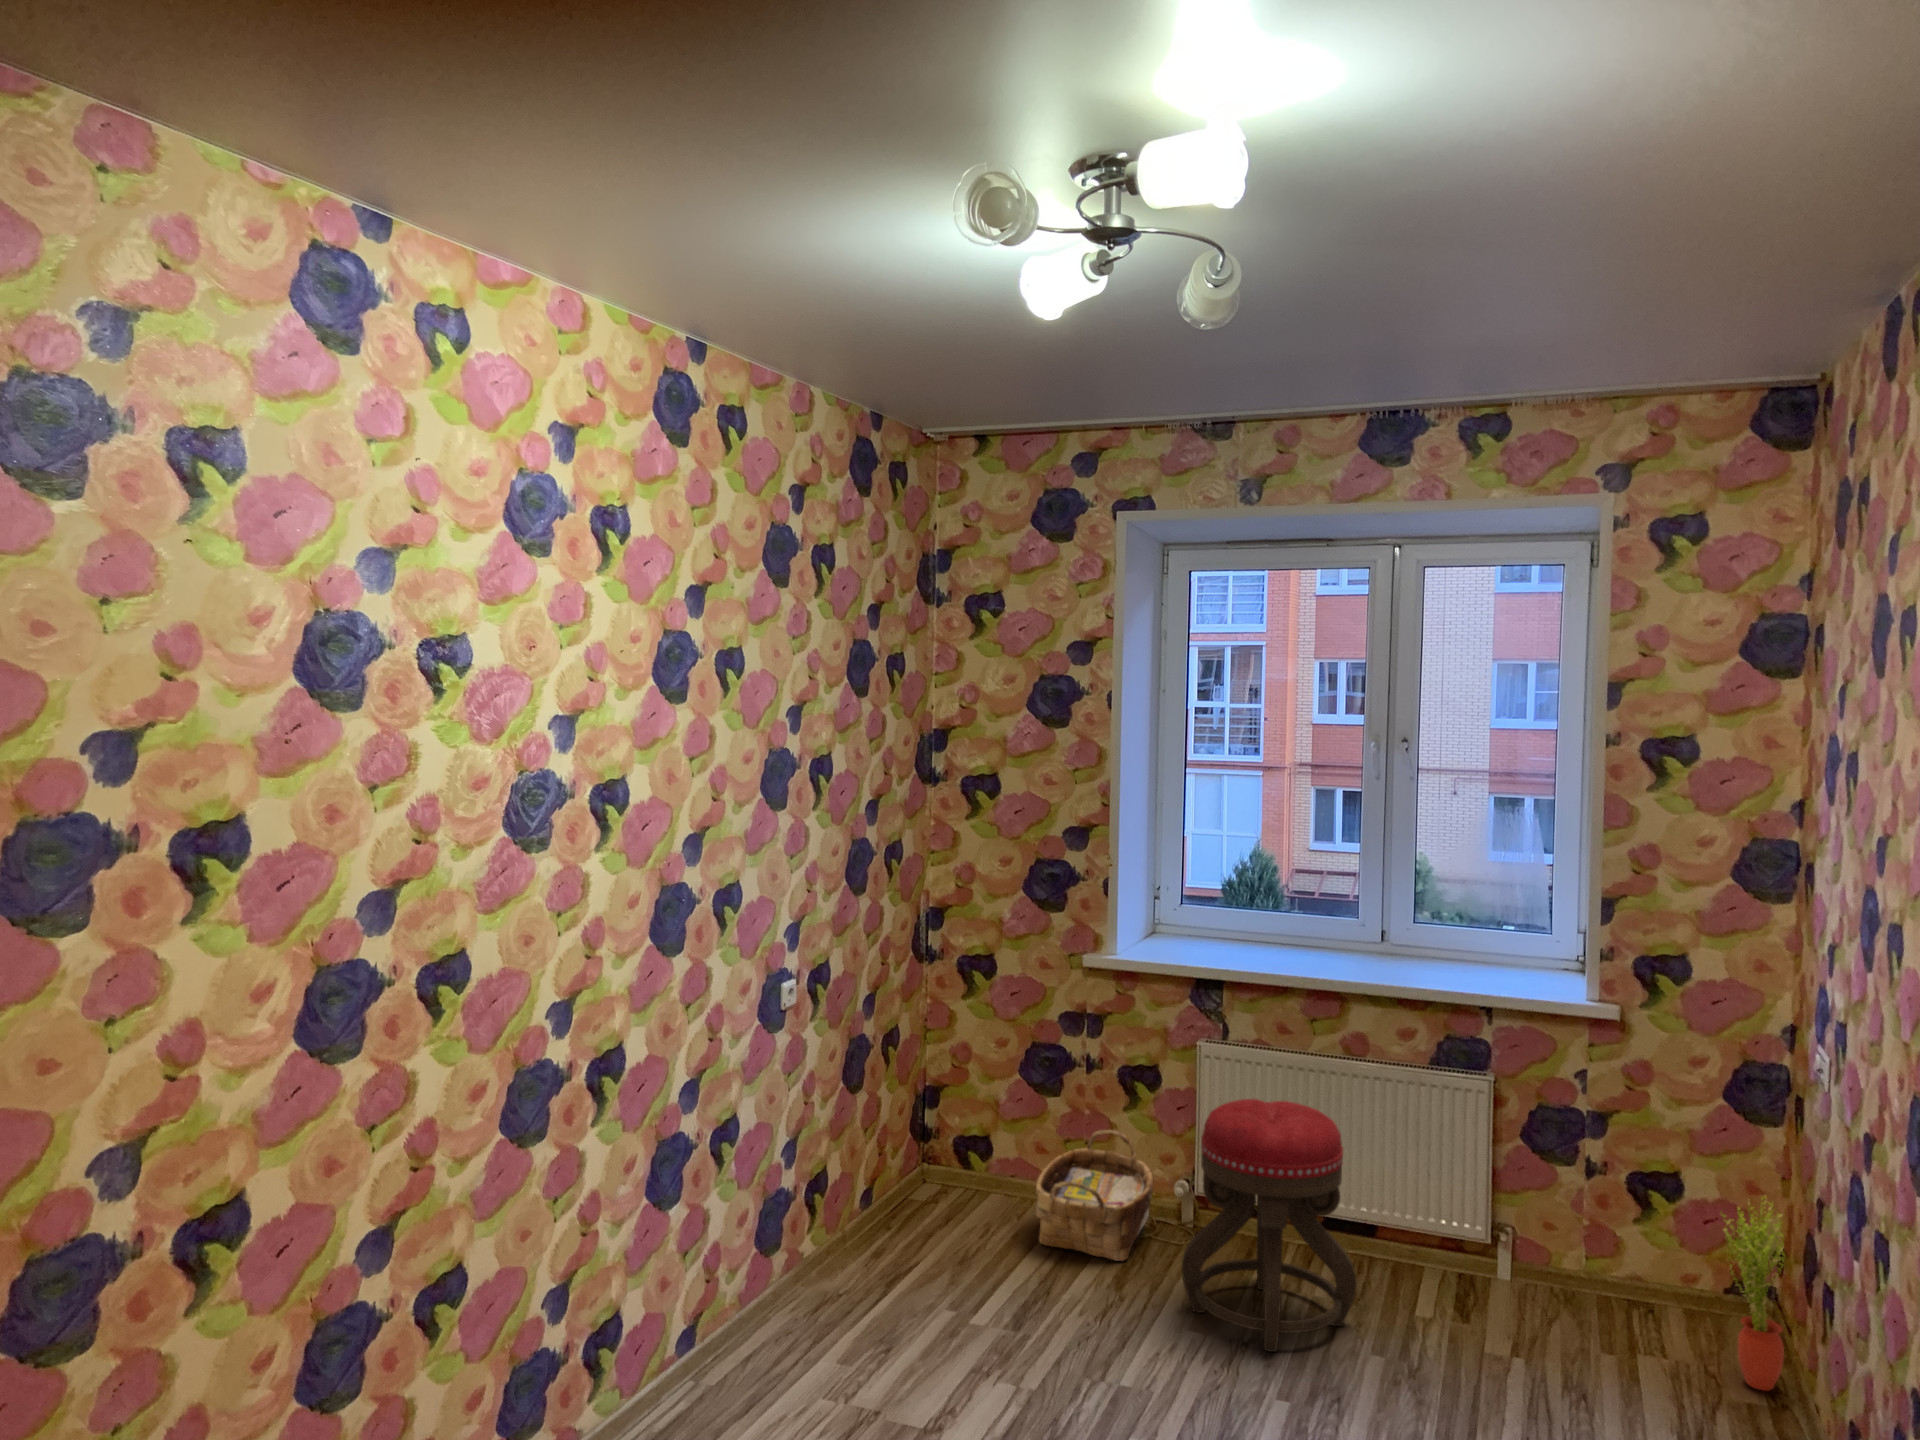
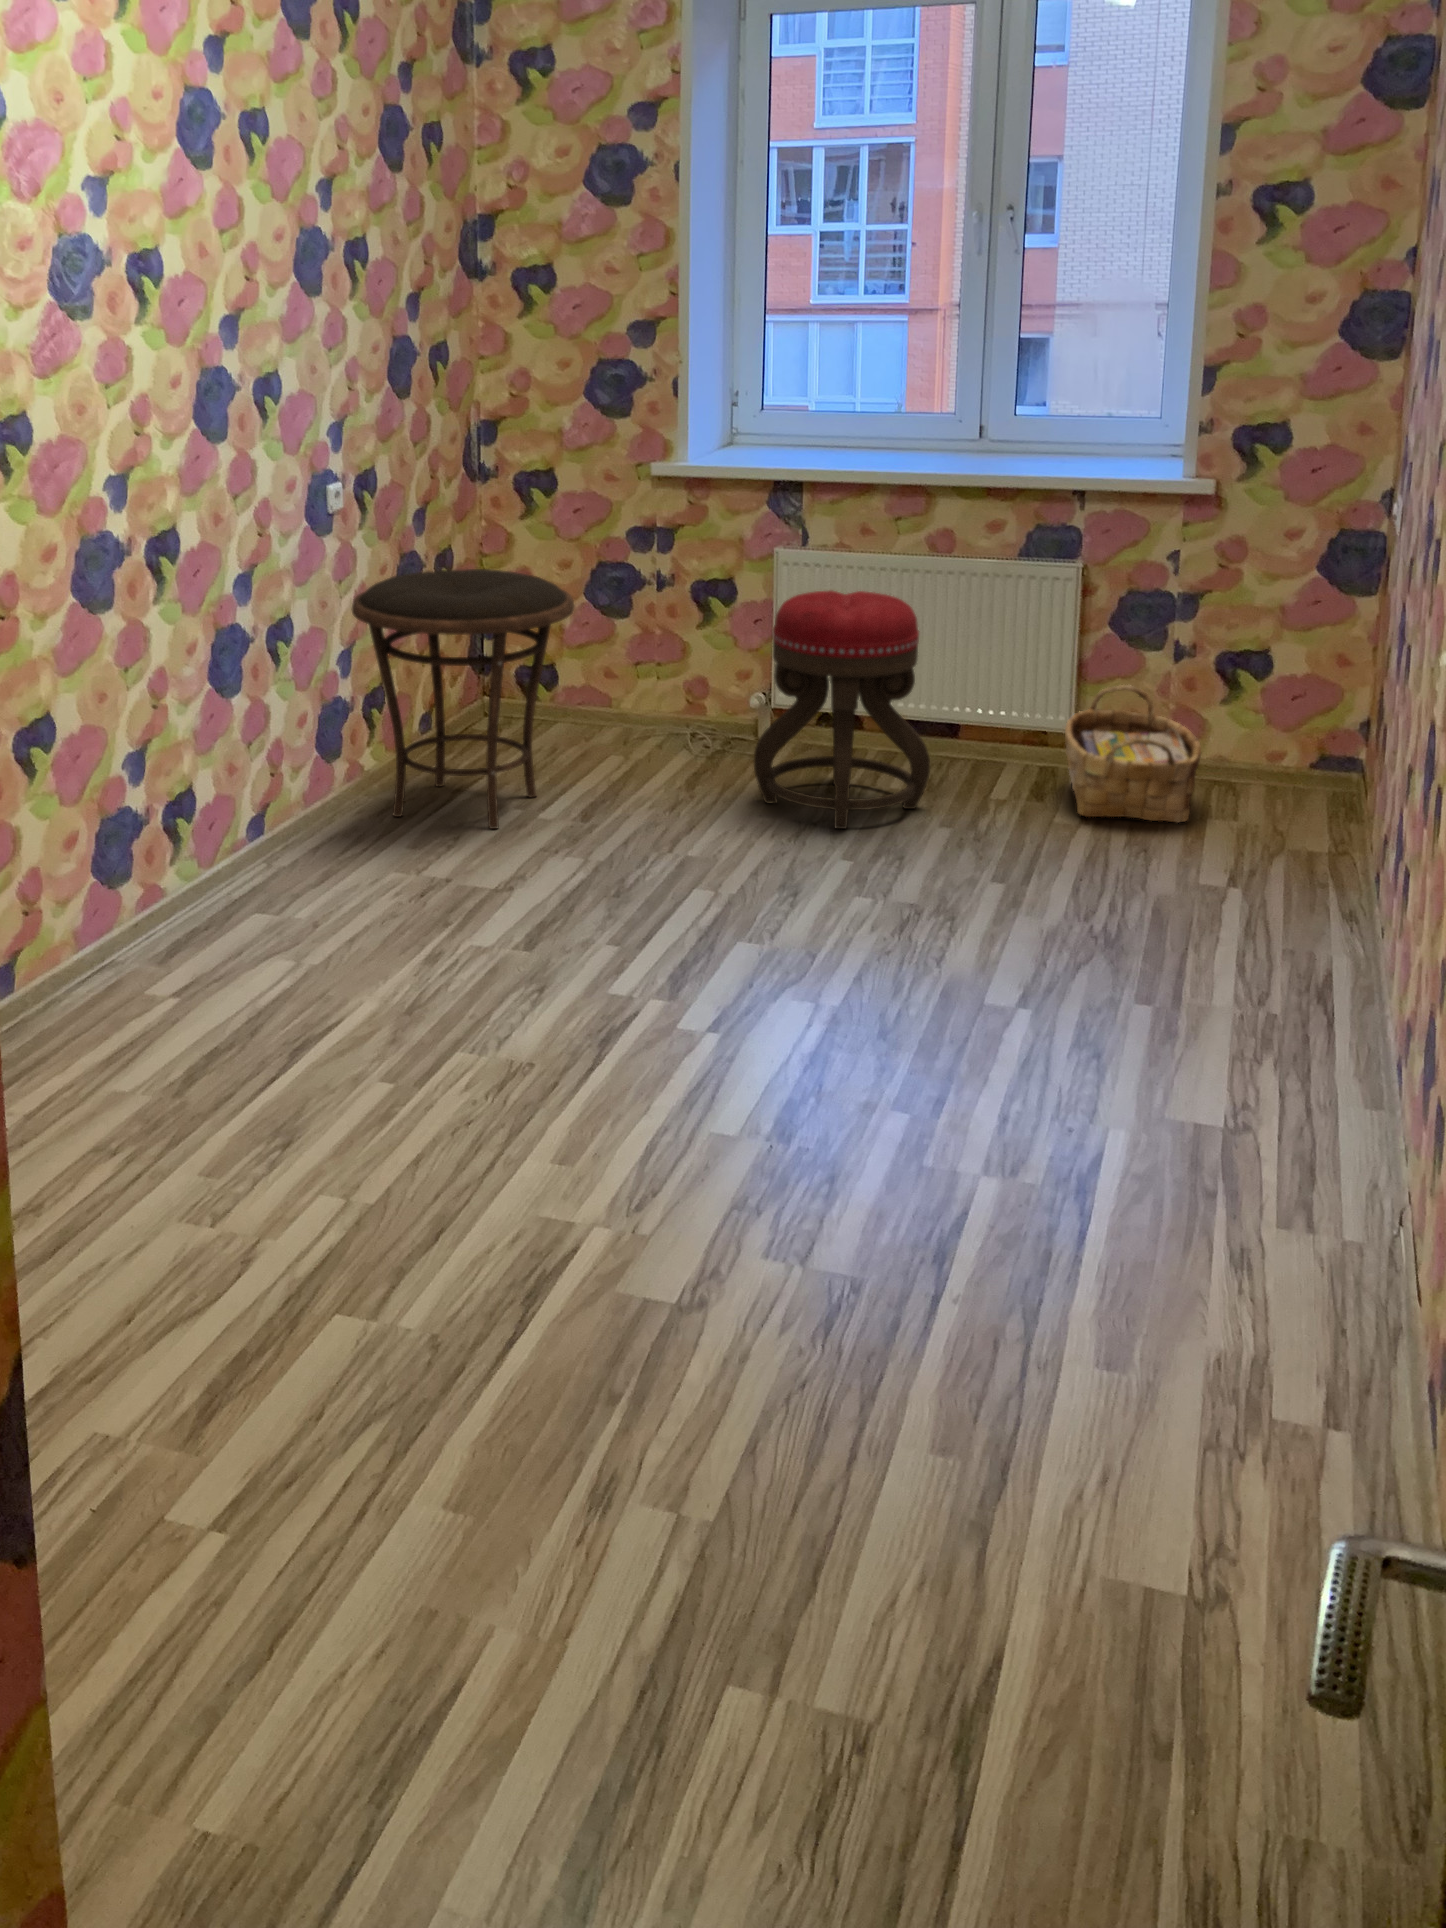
side table: none [798,1064,1012,1339] -> present [352,569,574,829]
woven basket: present [1036,1130,1153,1261] -> present [1065,685,1201,823]
potted plant: present [1722,1197,1784,1391] -> none [1298,657,1360,842]

